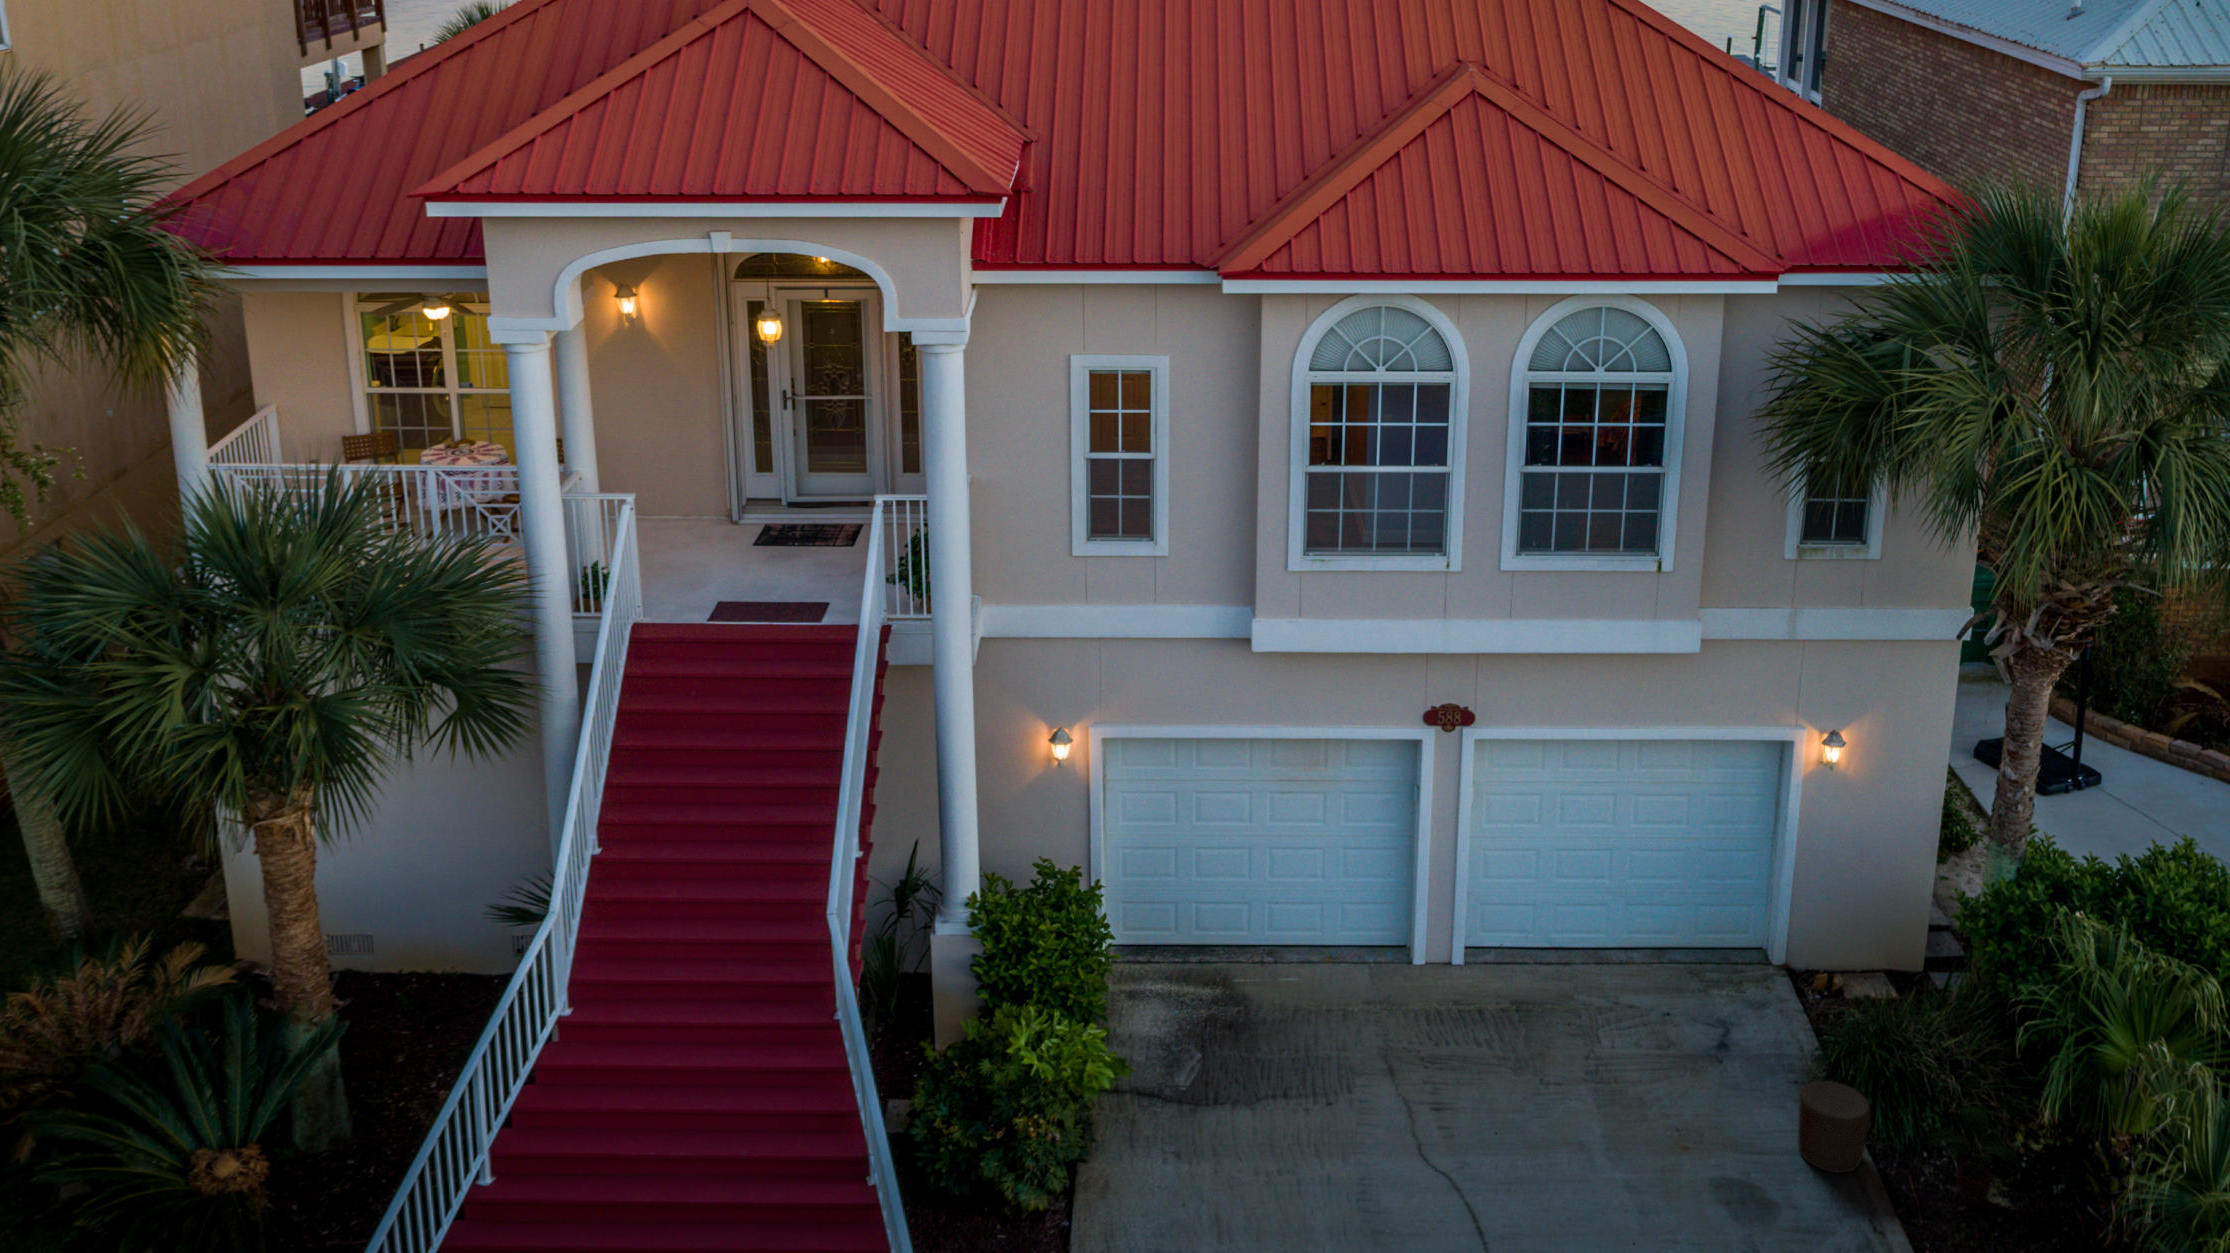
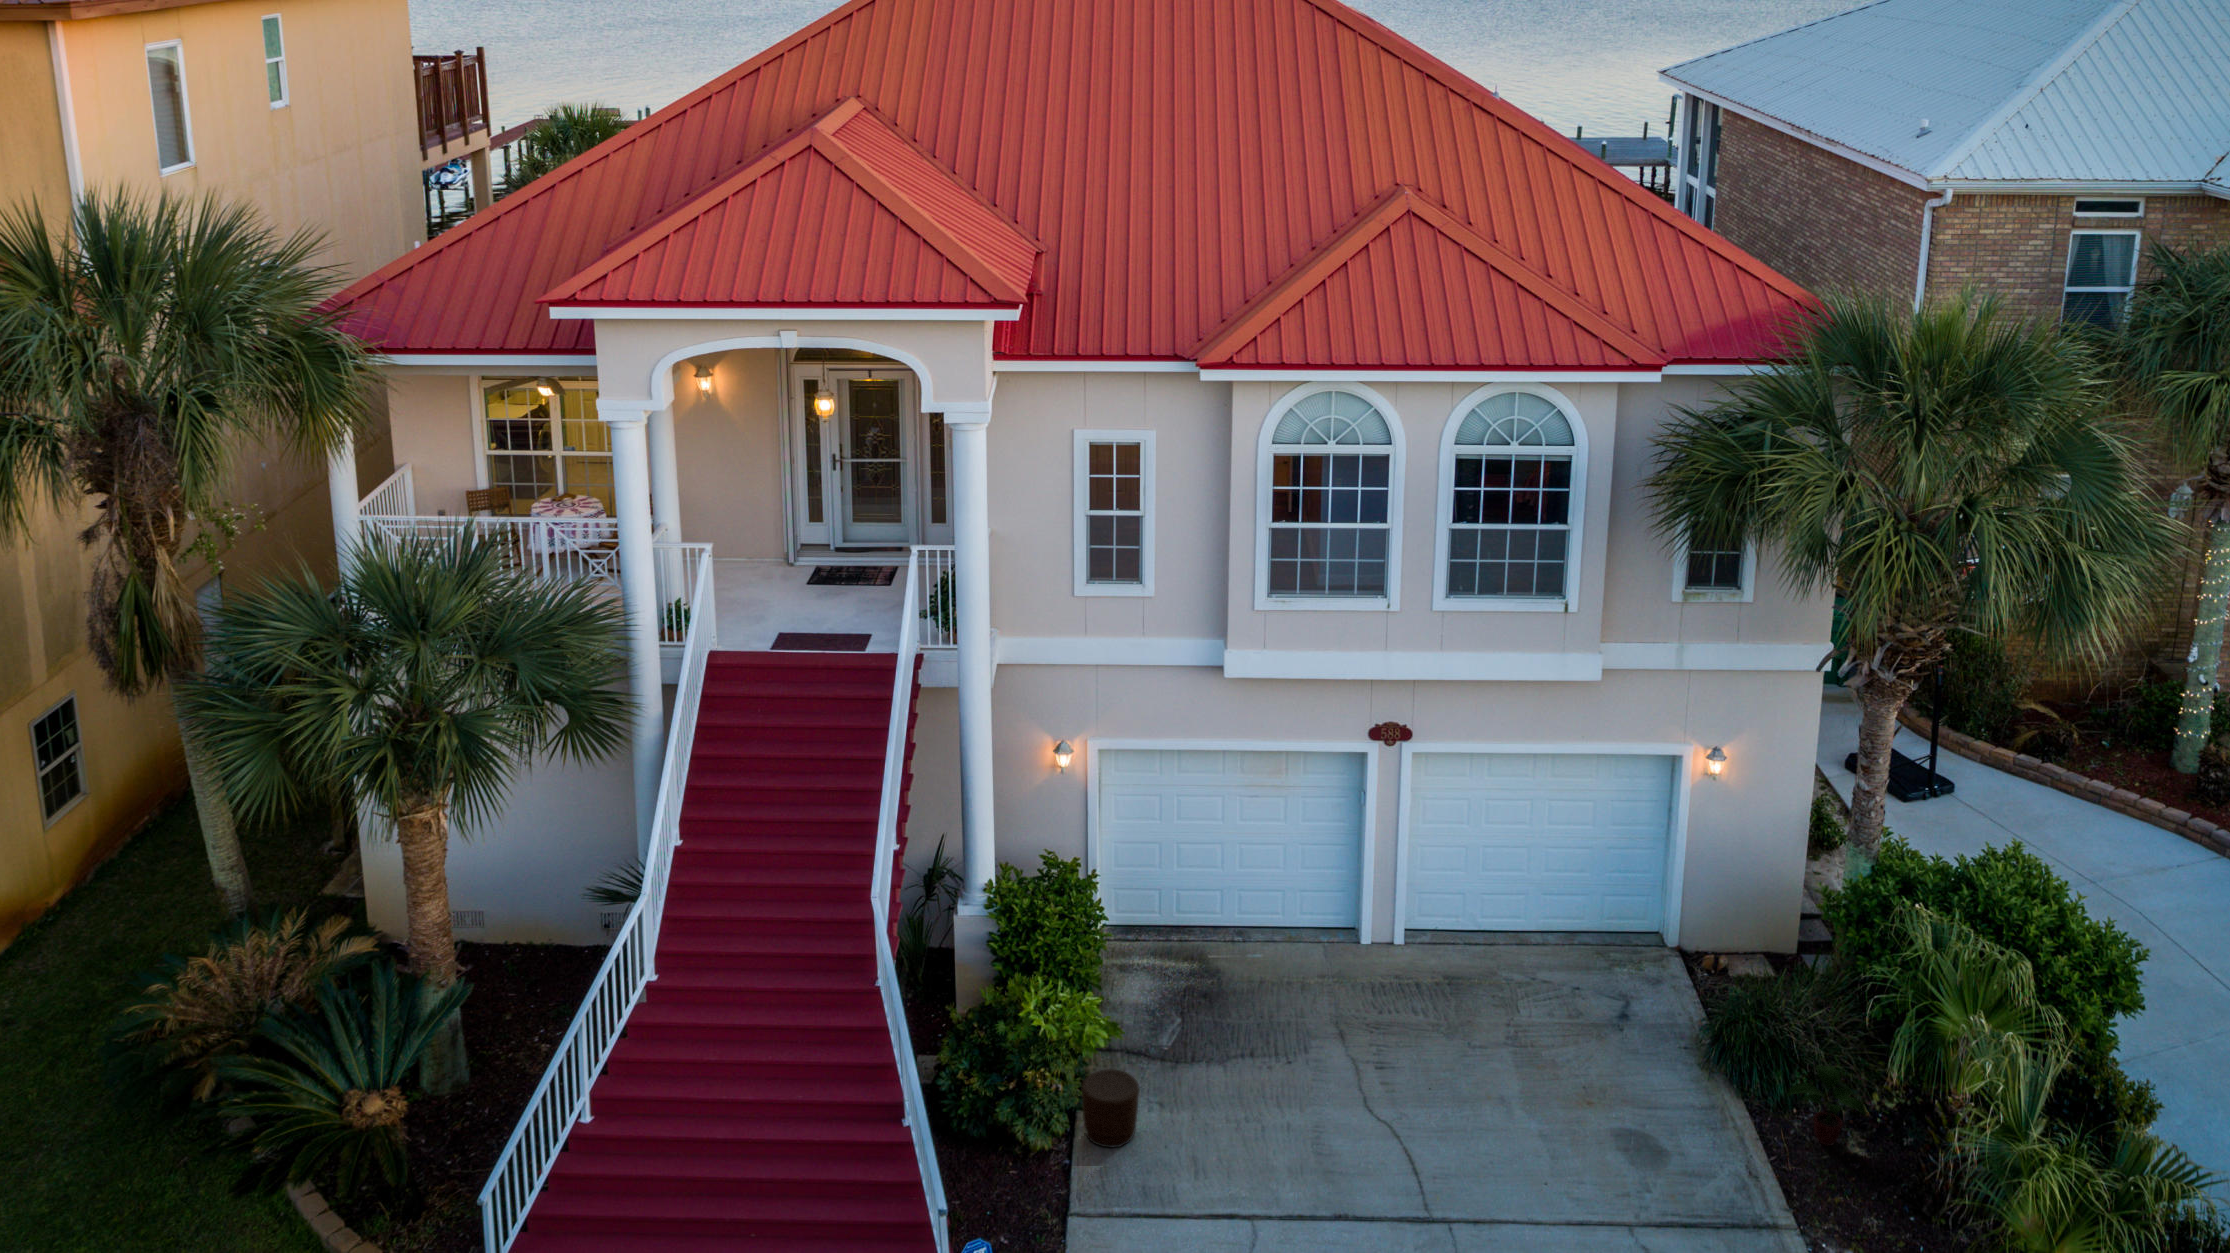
woven basket: present [1798,1081,1871,1173] -> present [1082,1069,1139,1147]

